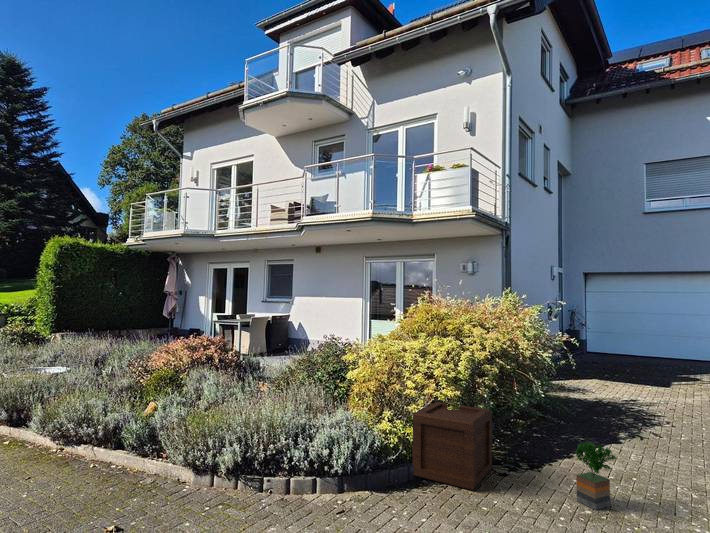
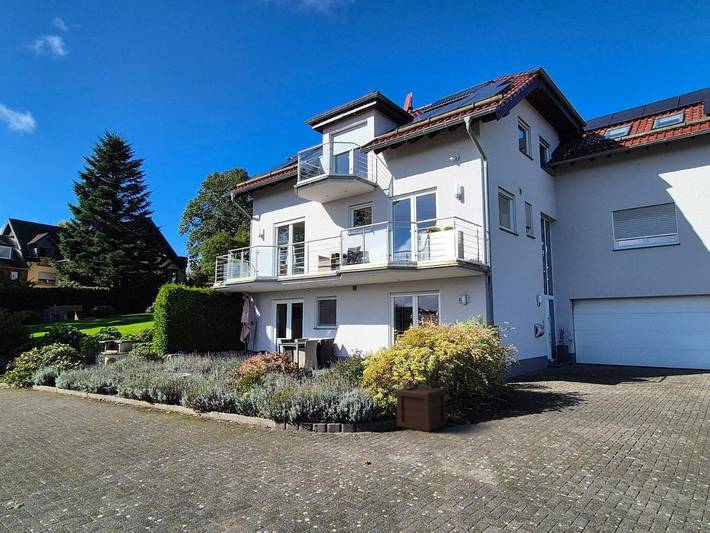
potted tree: present [576,442,617,510] -> none [482,403,507,439]

